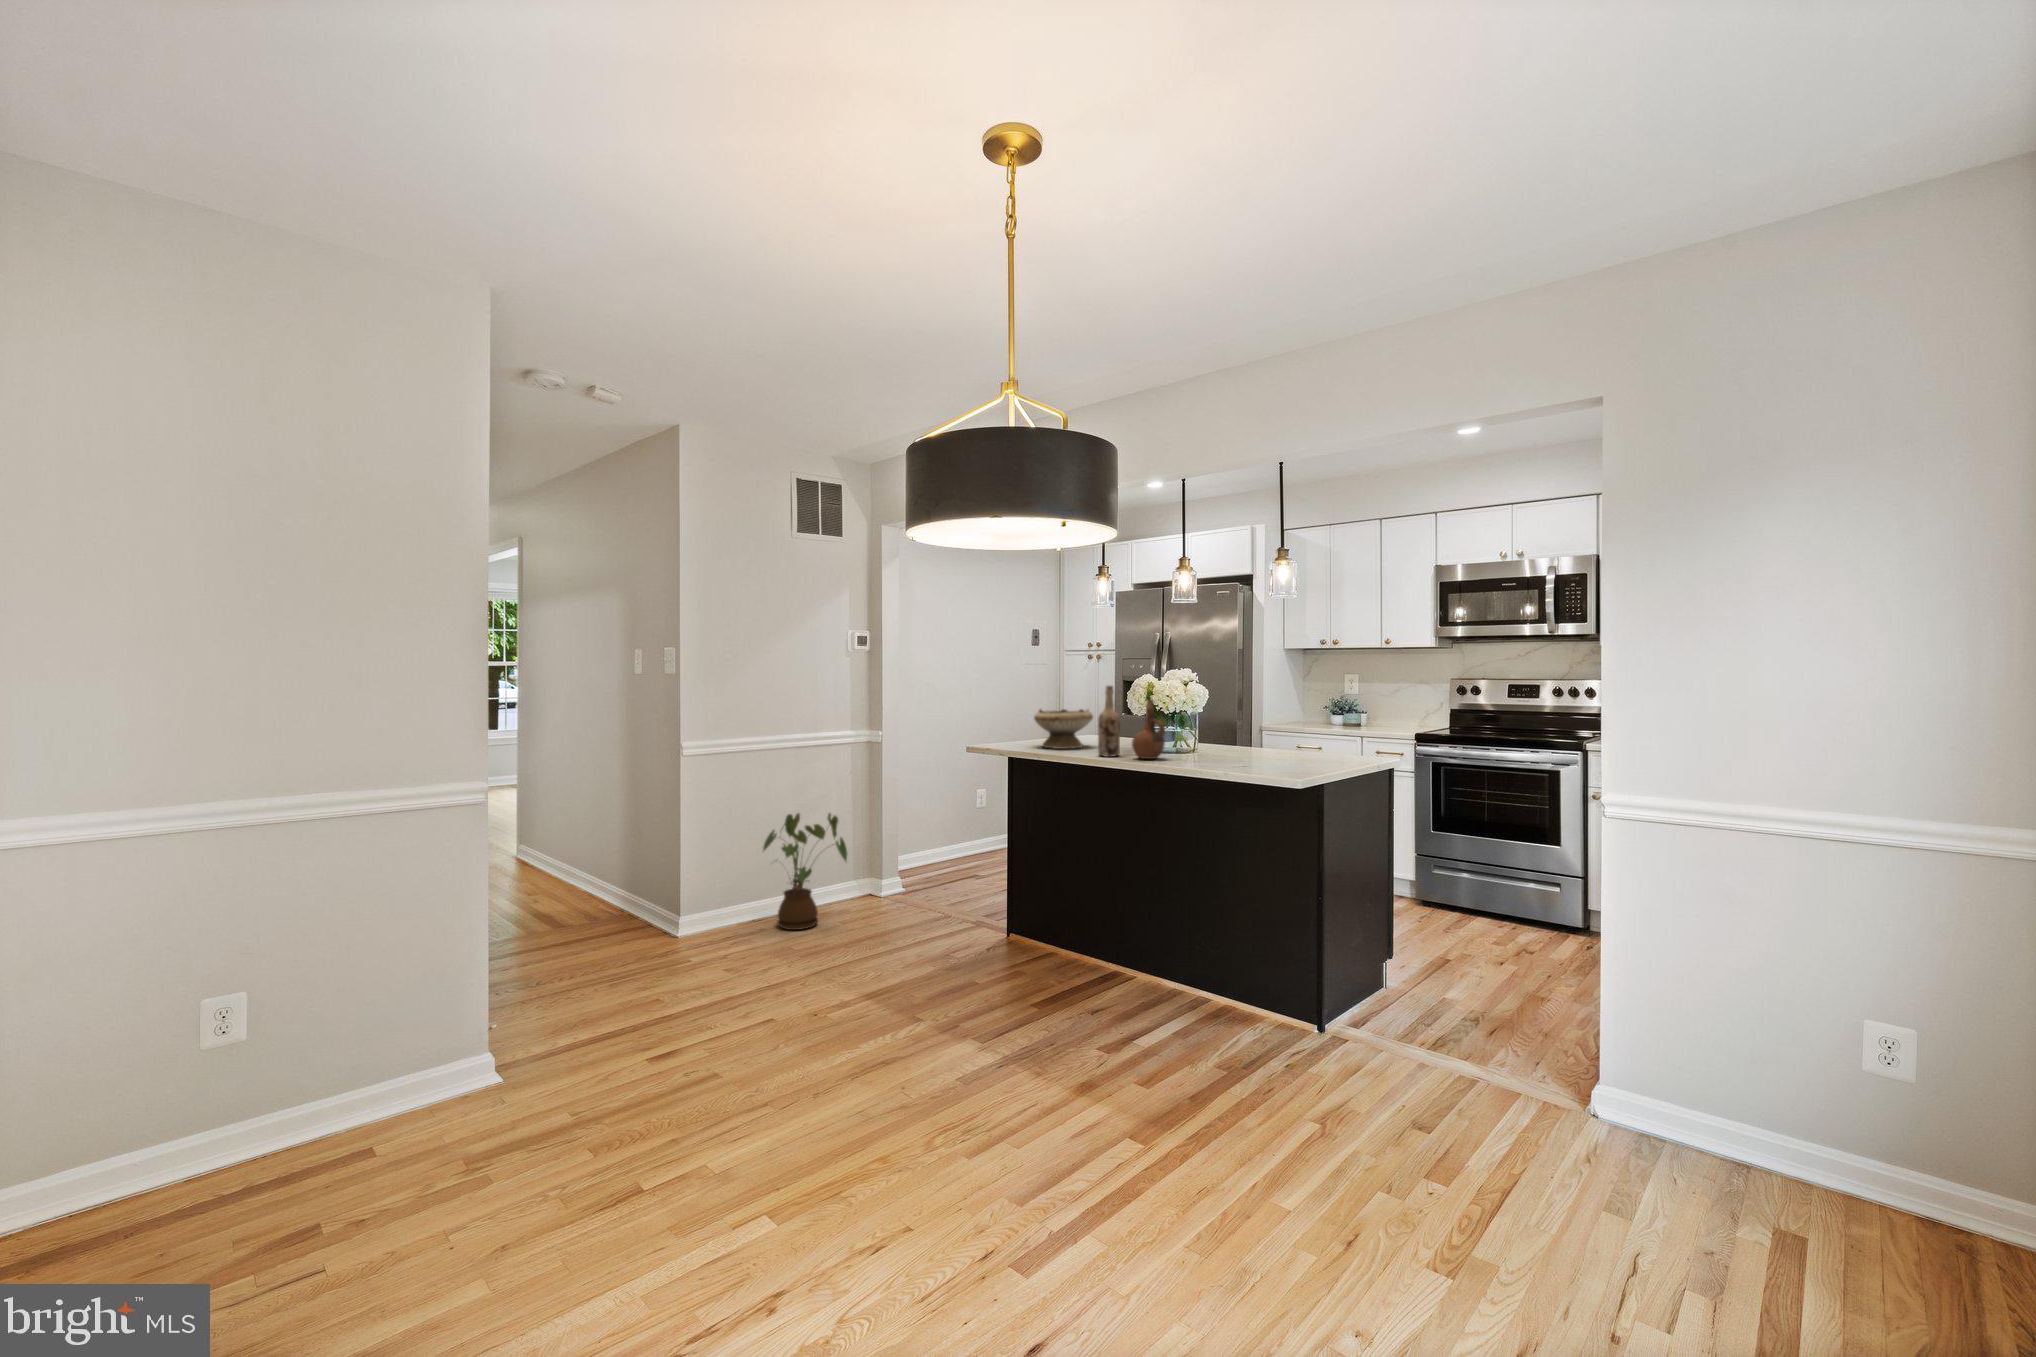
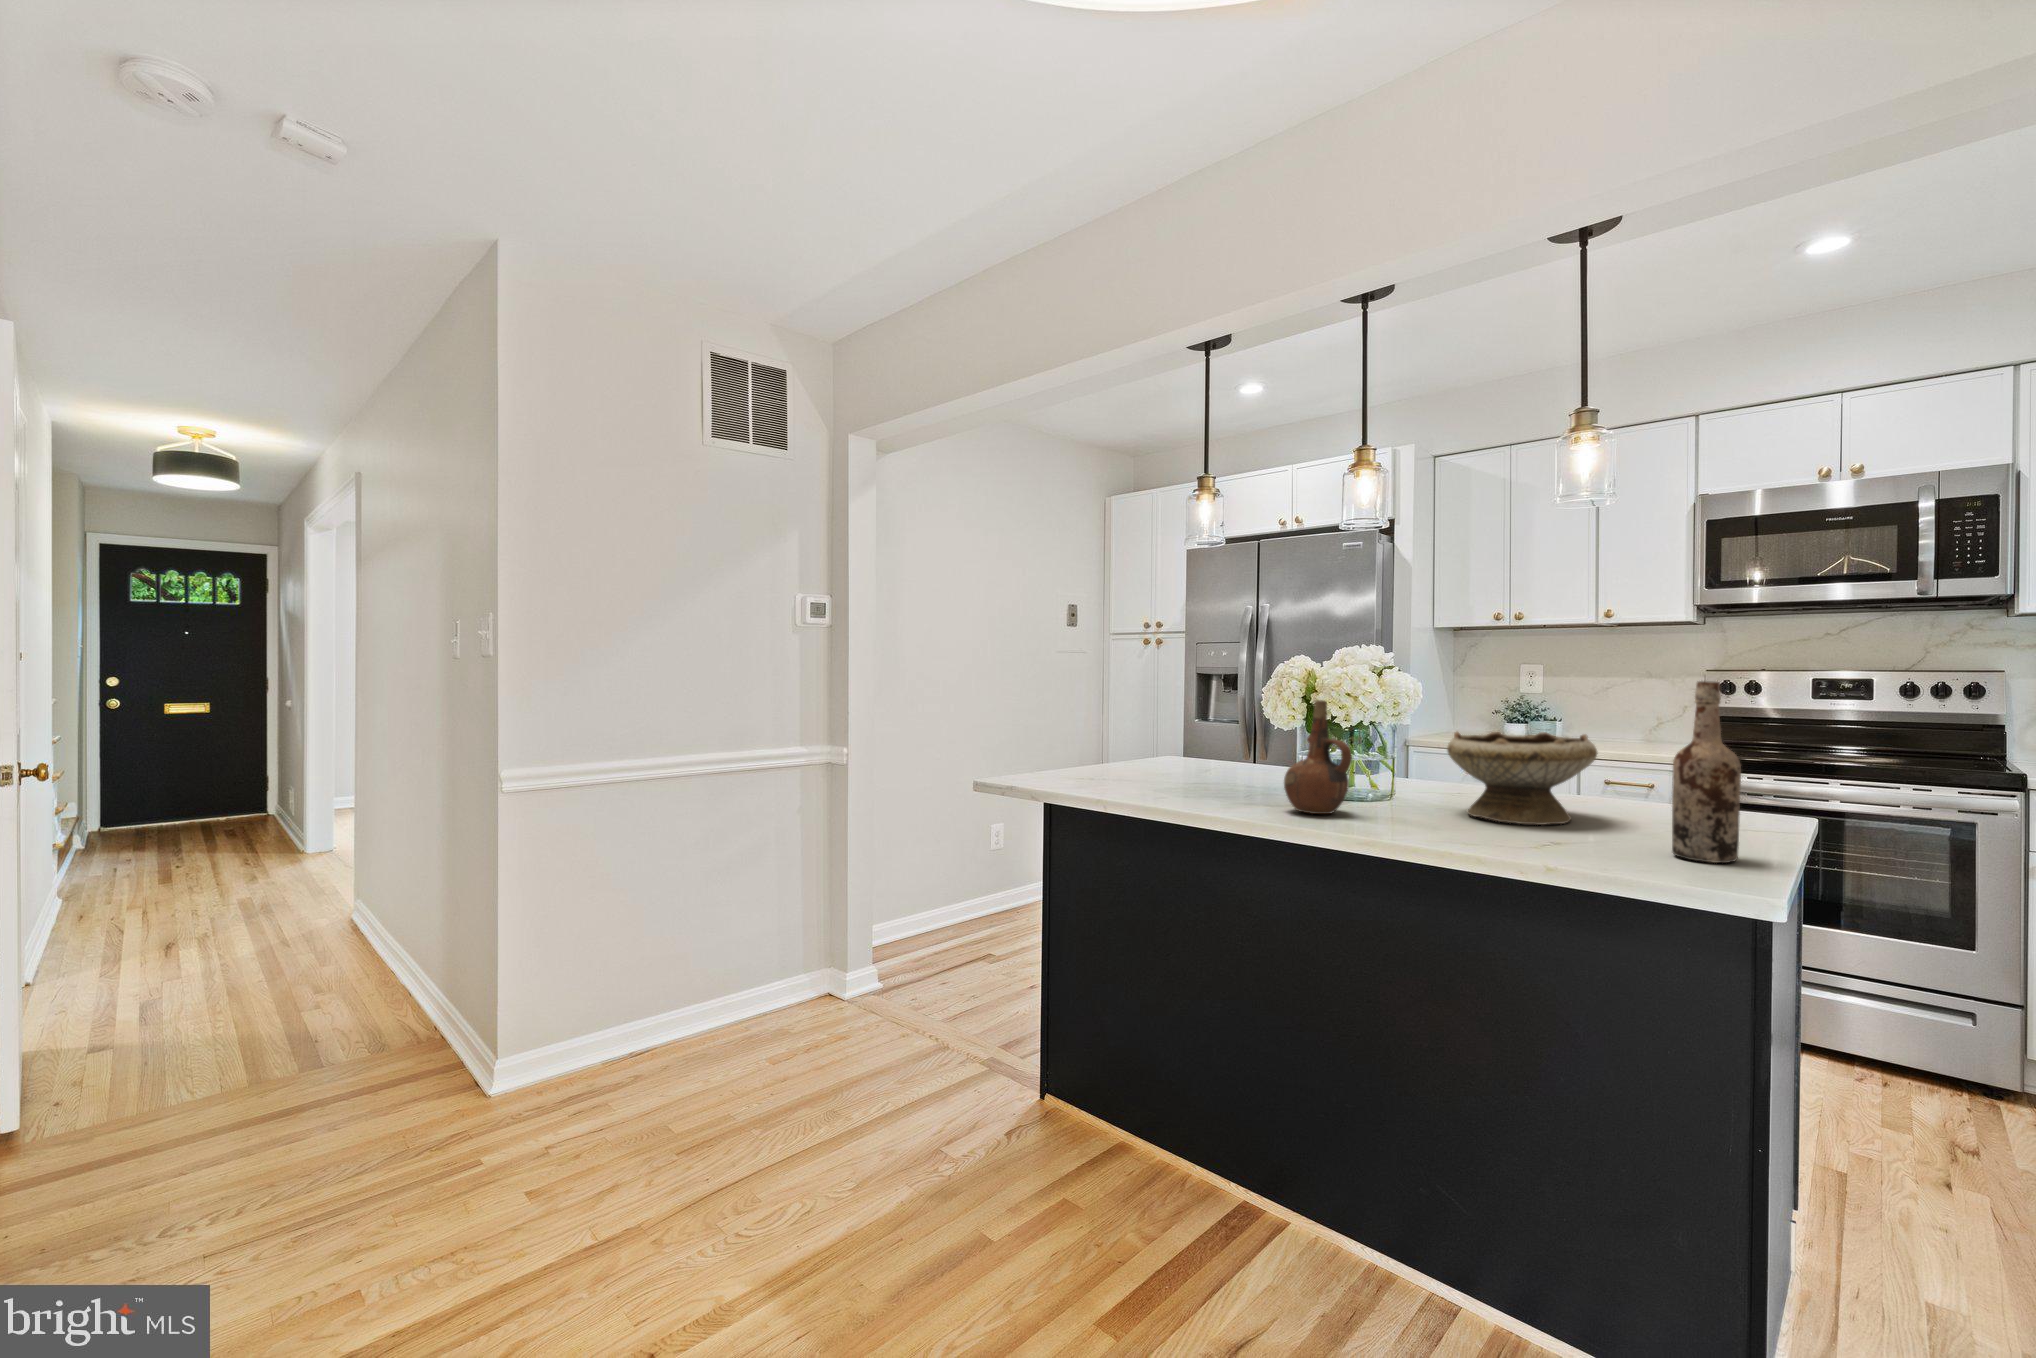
wine bottle: present [1098,686,1120,757] -> present [1672,681,1741,863]
bowl: present [1034,709,1093,749] -> present [1447,732,1598,825]
house plant: present [763,813,847,930] -> none [635,878,779,1076]

